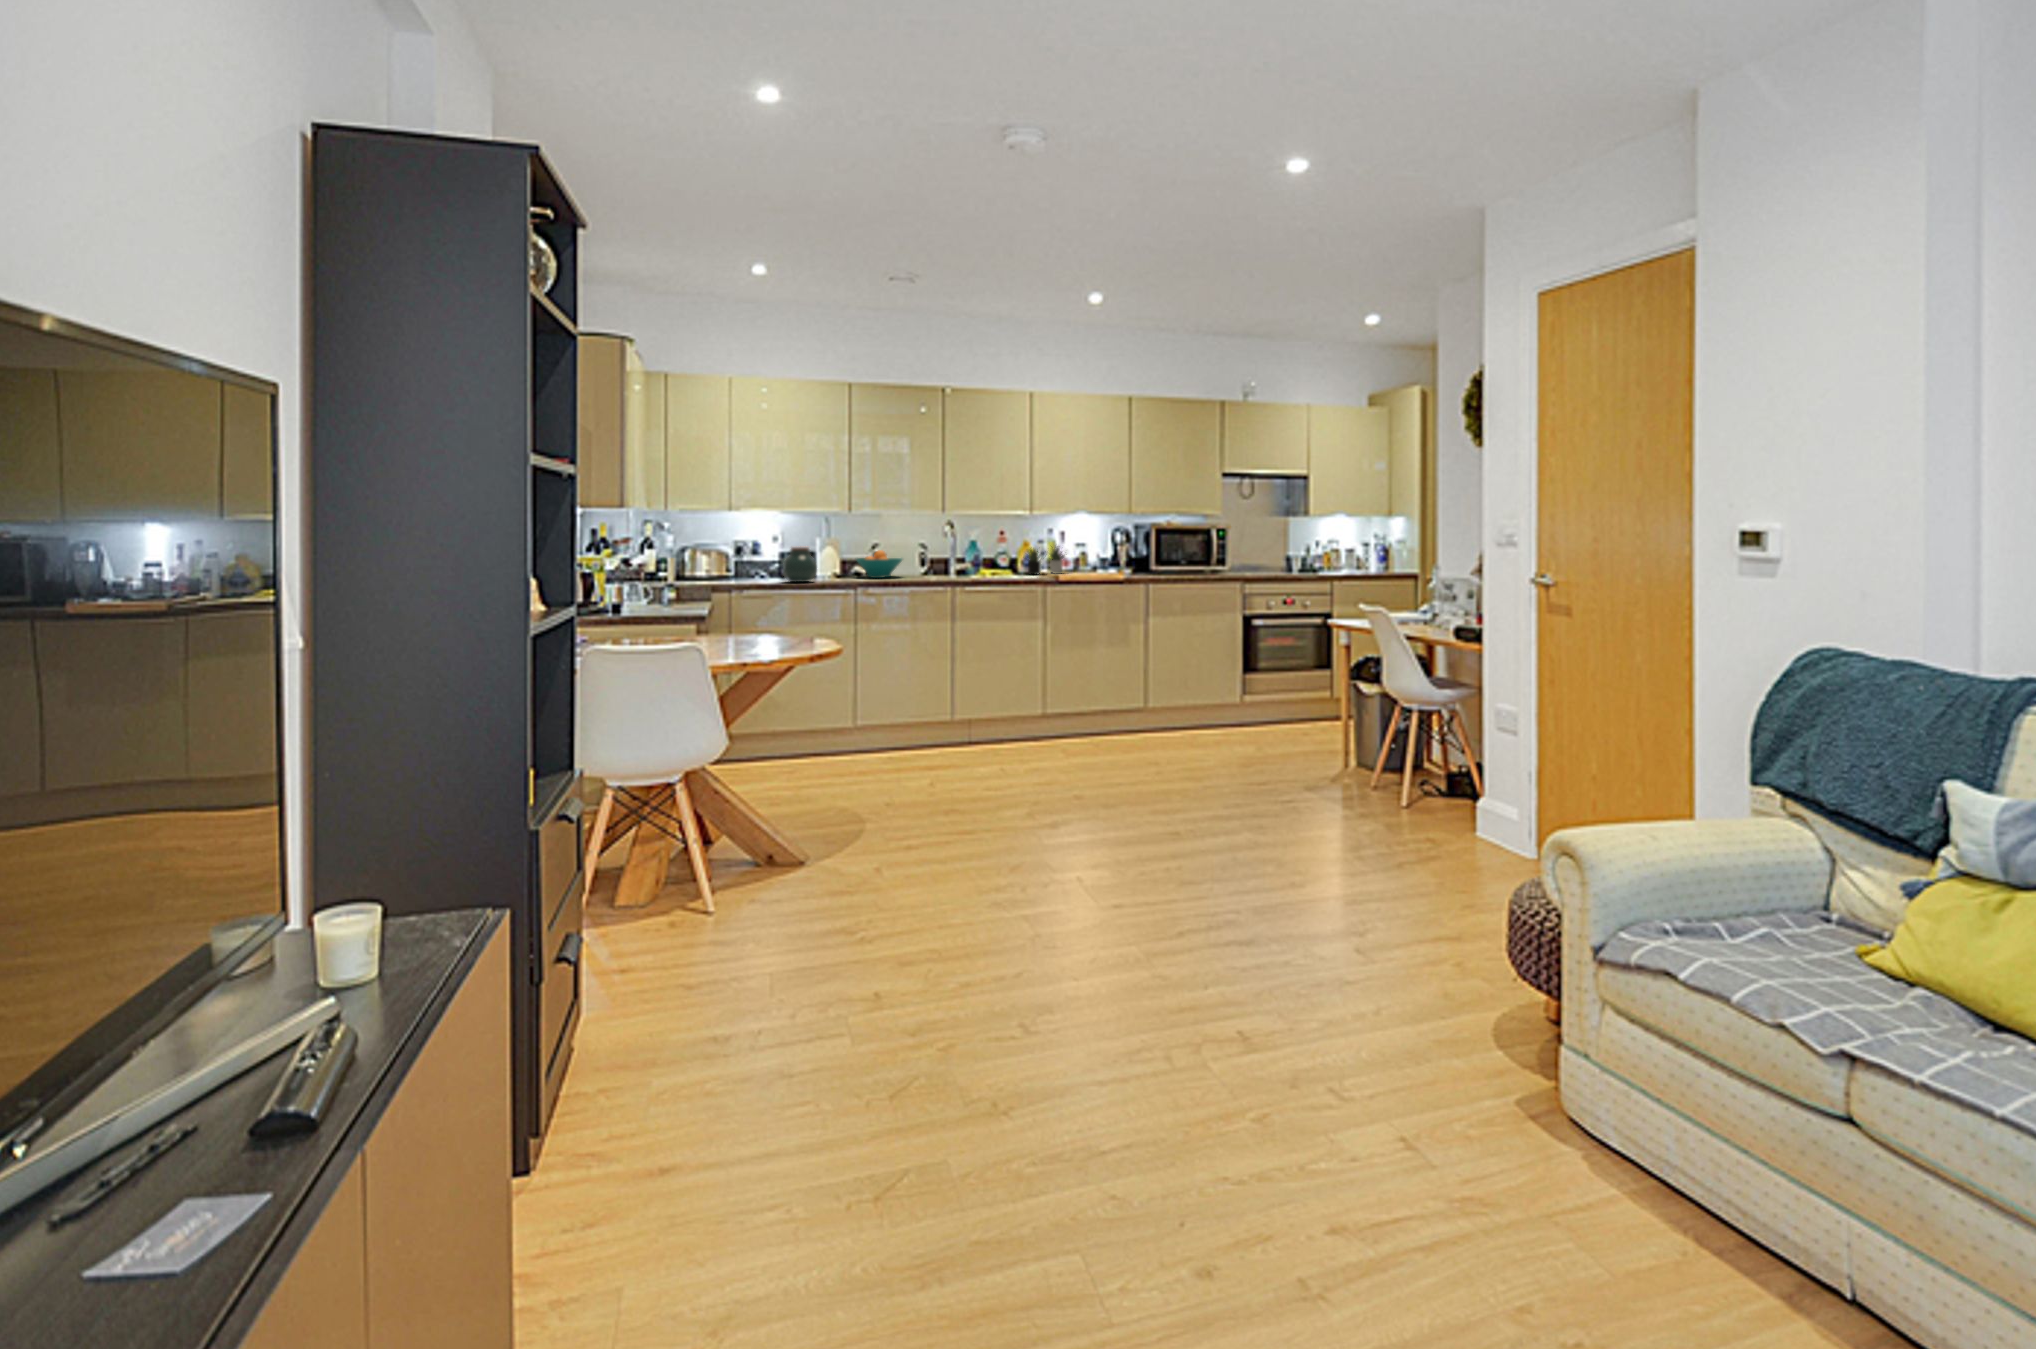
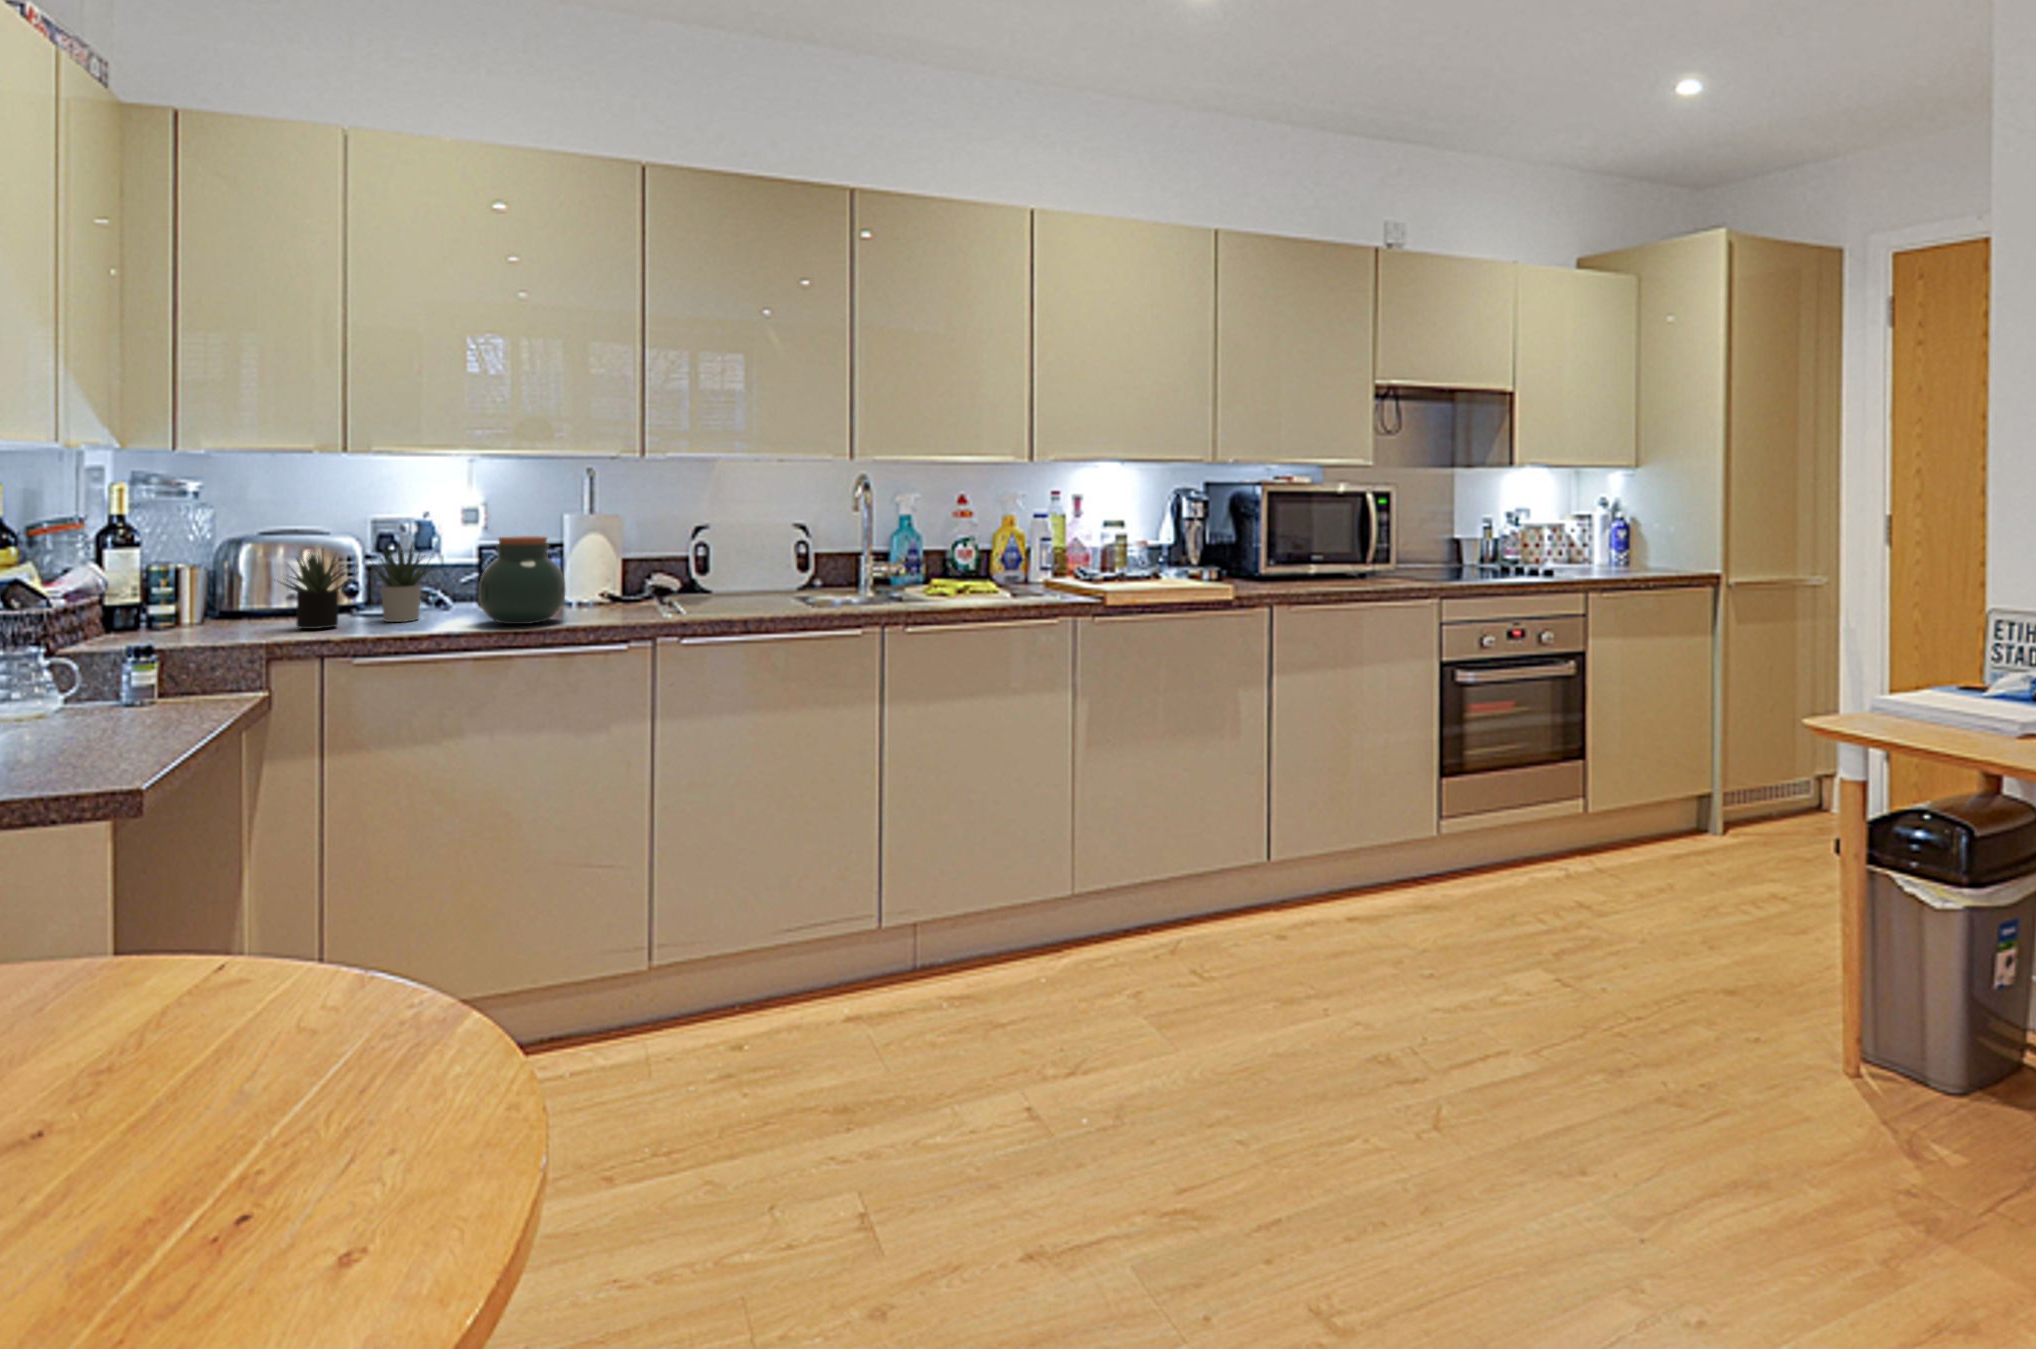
succulent plant: present [1027,546,1063,574] -> present [282,544,431,629]
fruit bowl: present [857,550,902,578] -> none [658,540,767,602]

